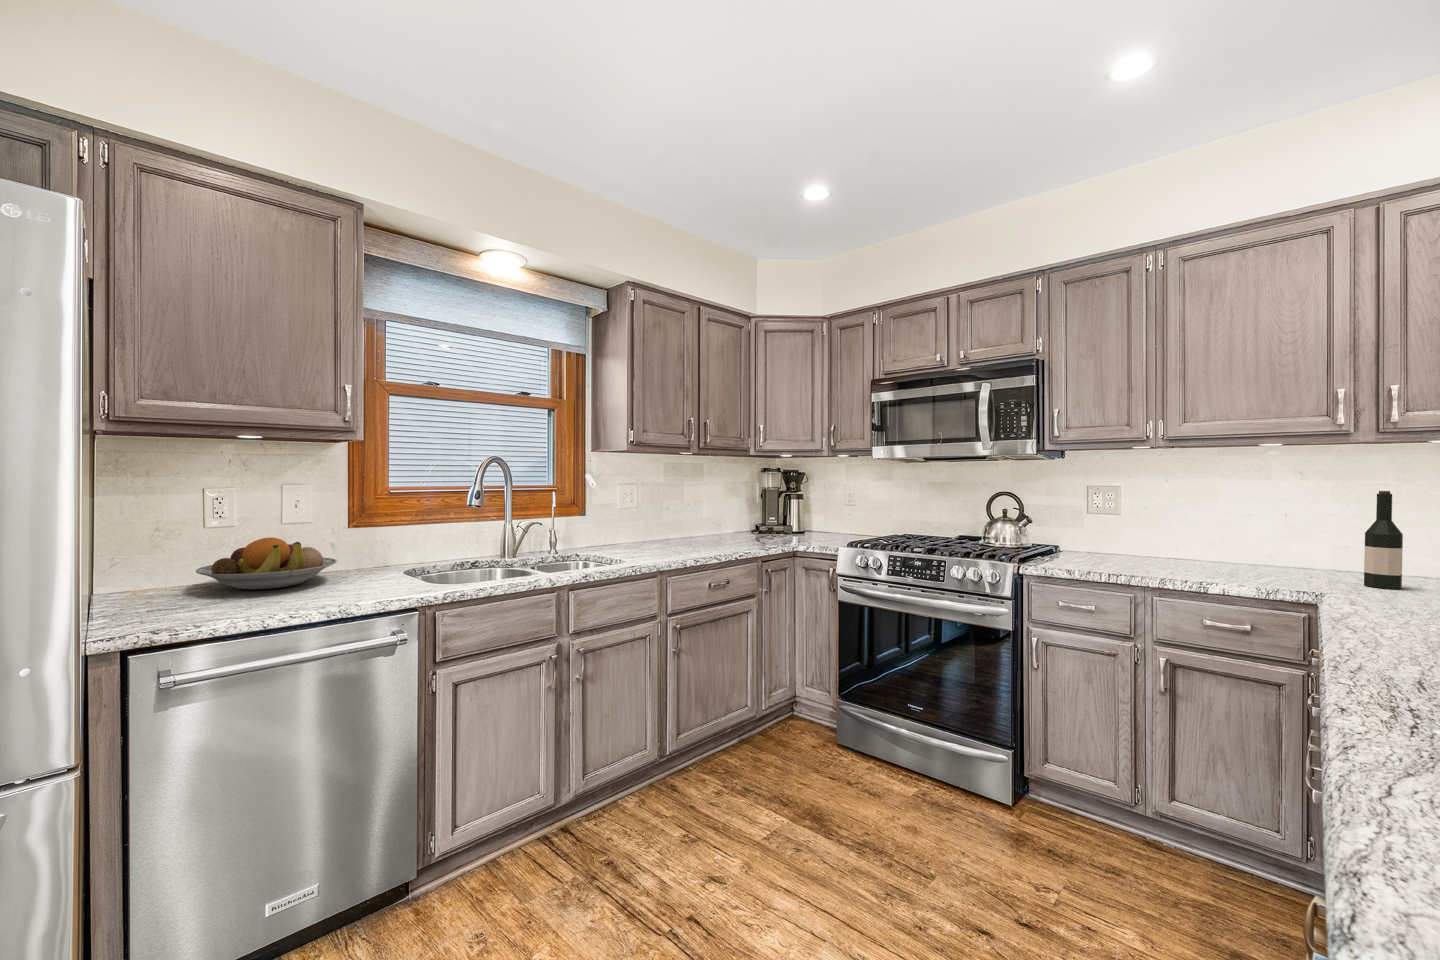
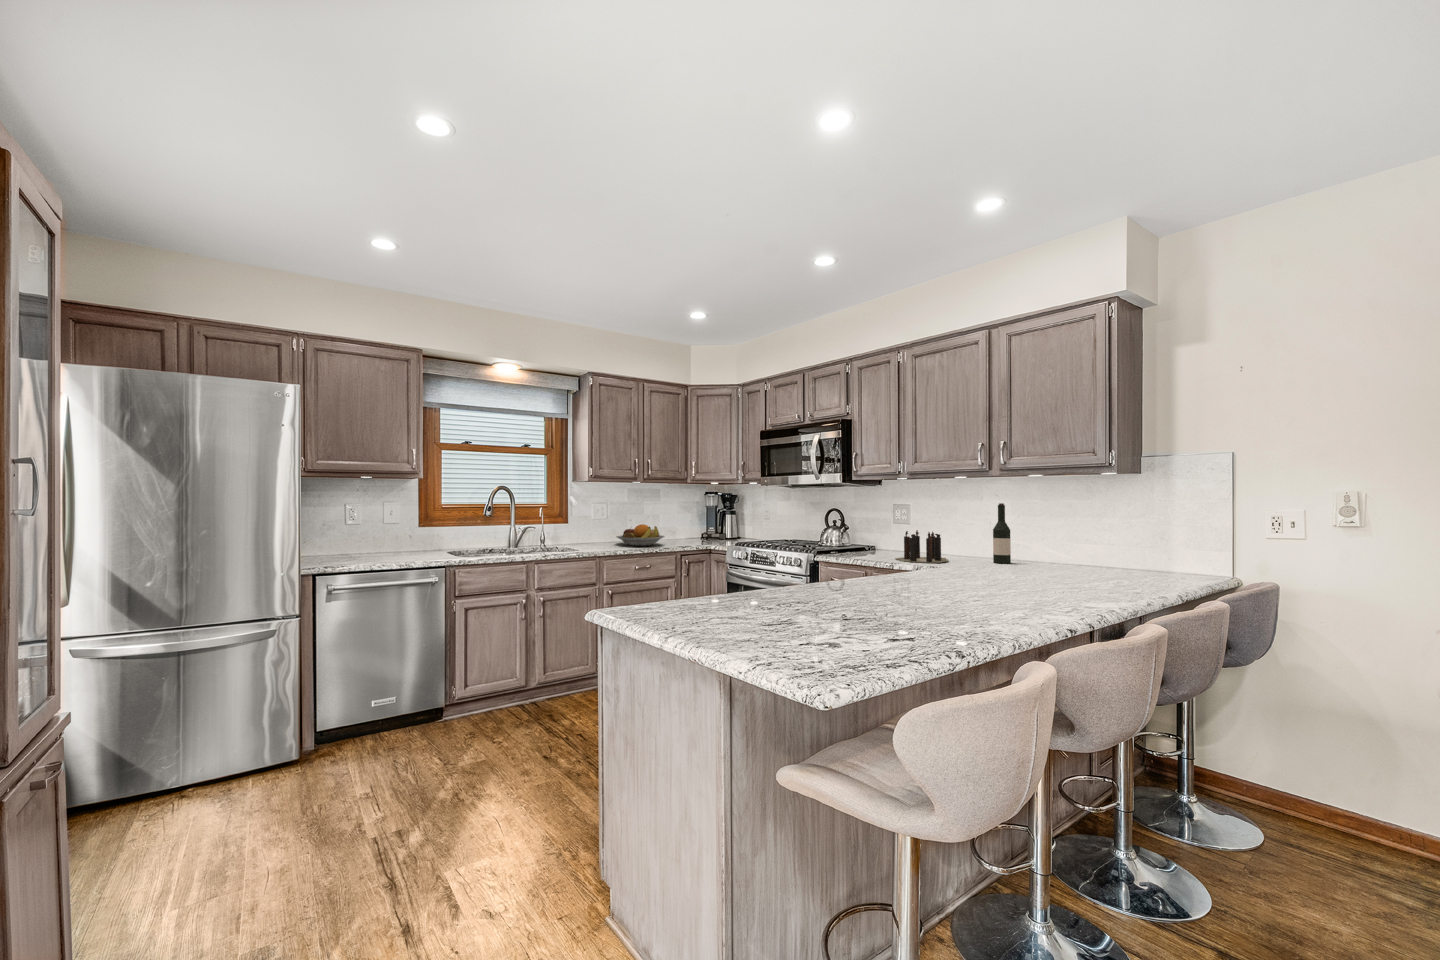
candle: none [1191,533,1340,592] -> present [896,530,948,563]
fruit bowl: present [196,537,337,590] -> present [616,524,665,546]

